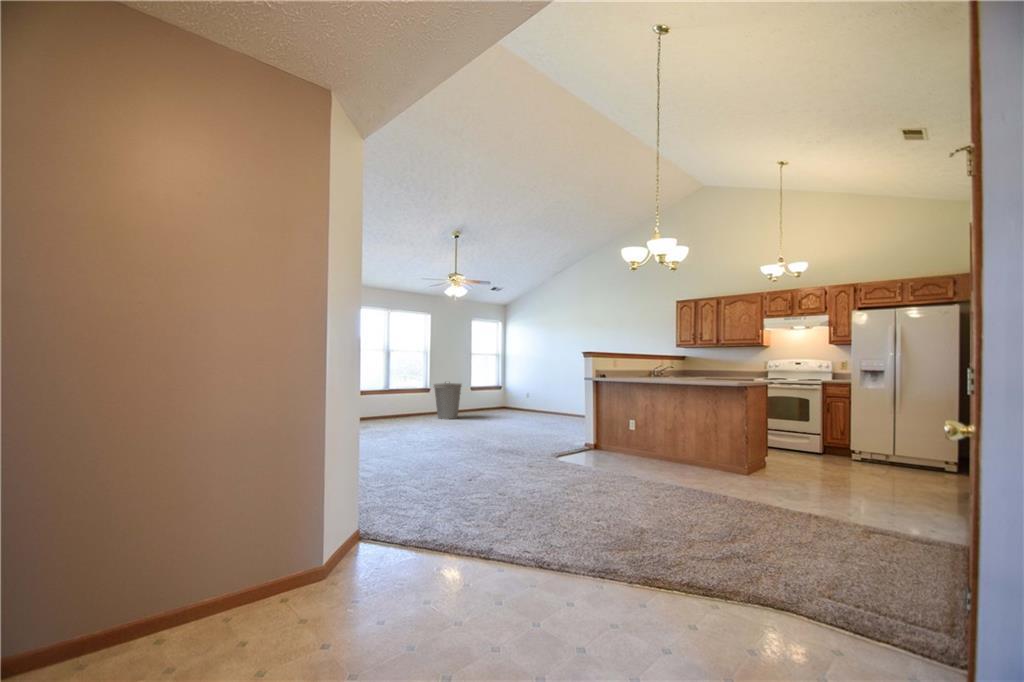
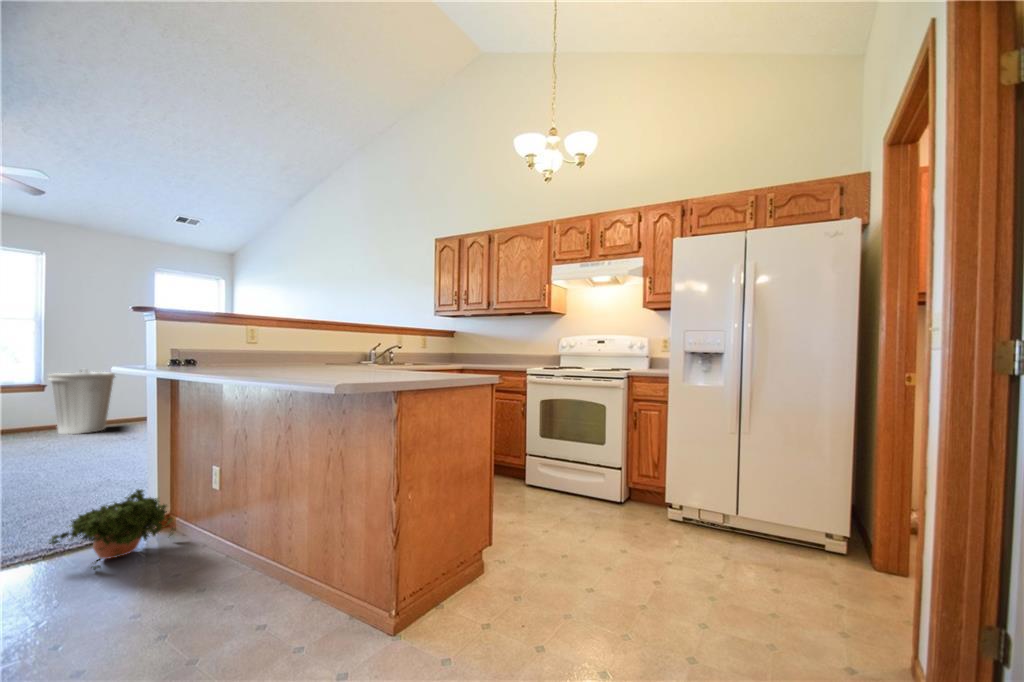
potted plant: none [579,431,618,459] -> present [49,489,173,569]

